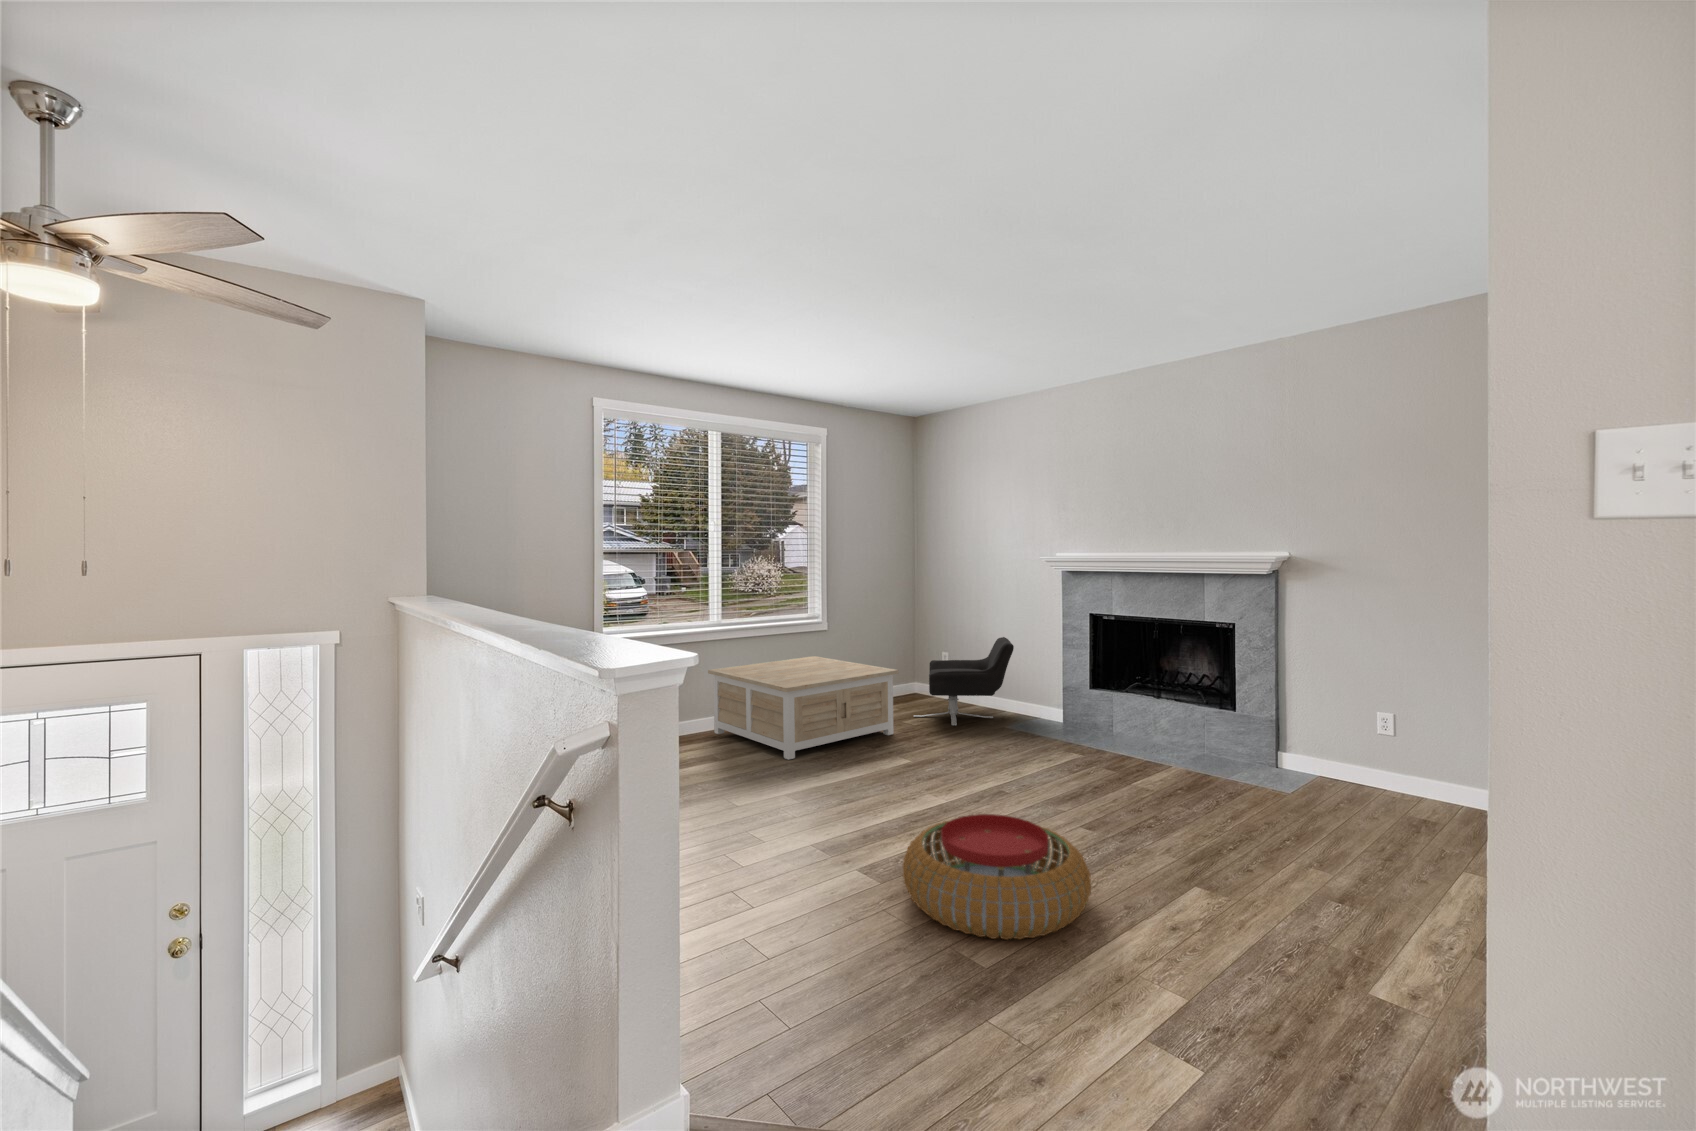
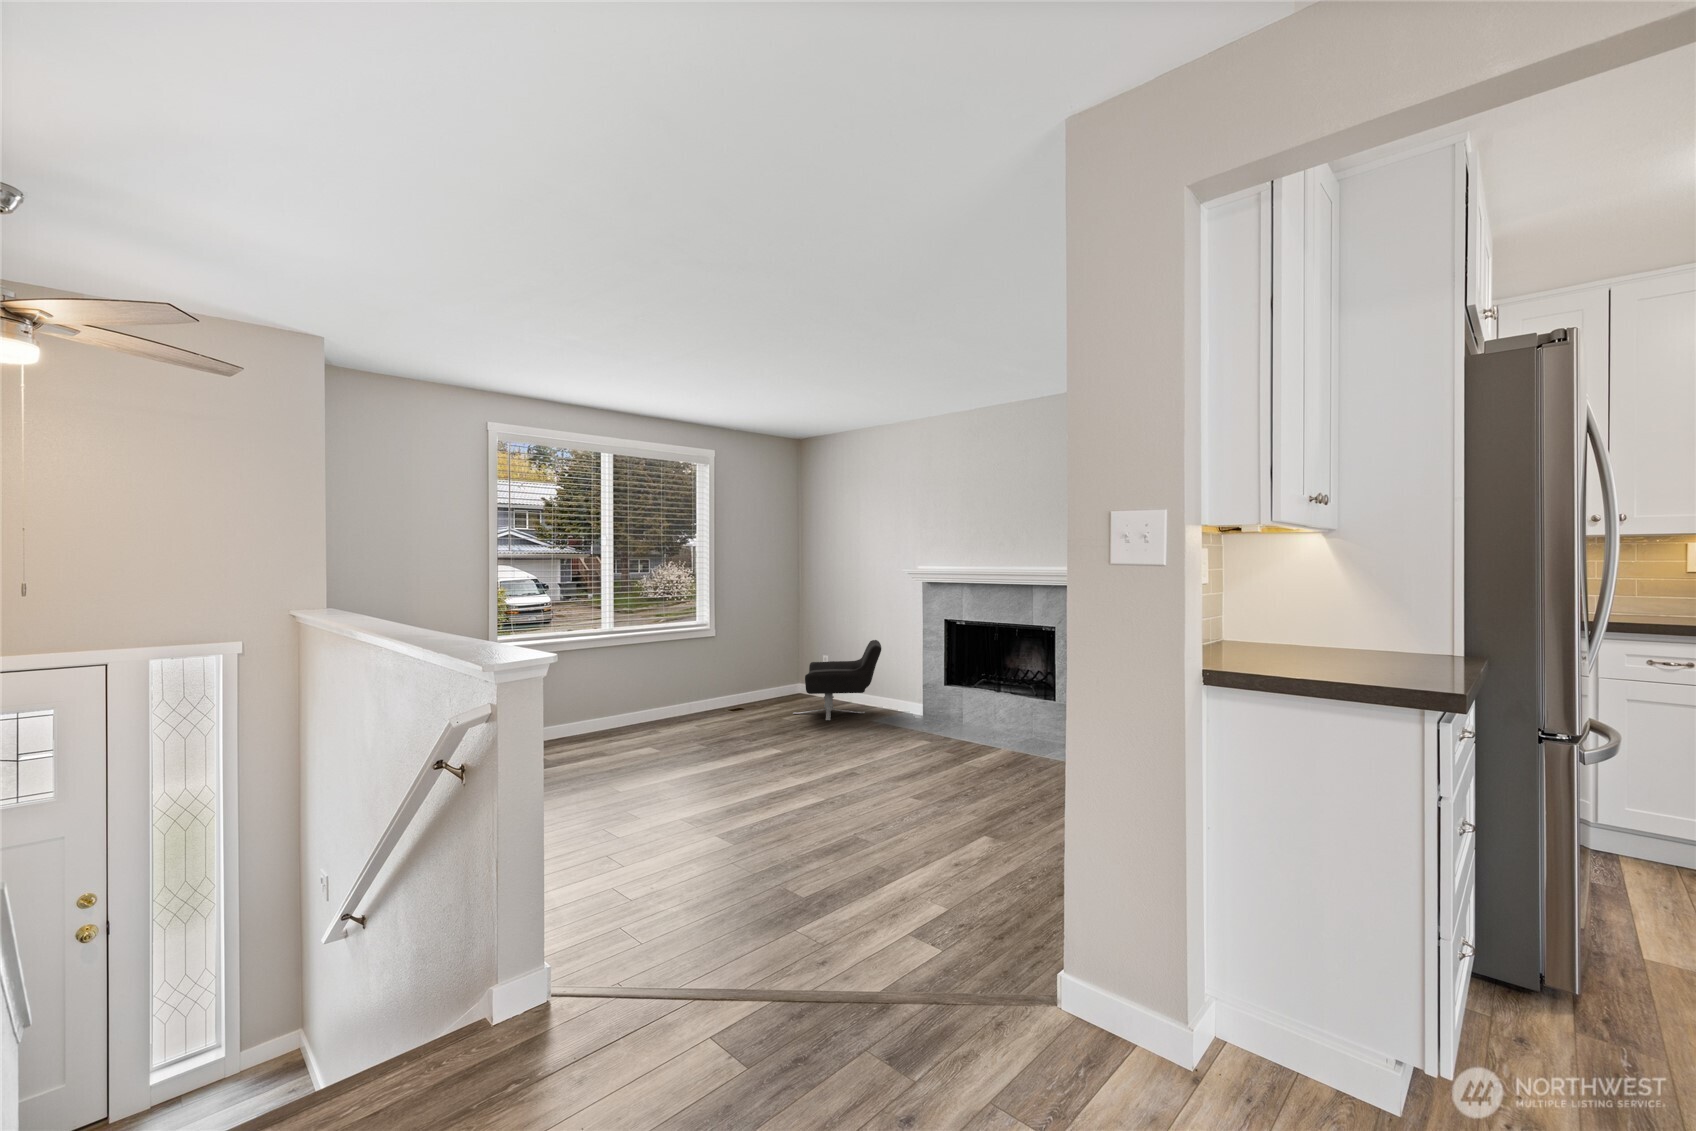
coffee table: present [708,656,898,760] -> none [598,660,776,754]
pouf: present [903,814,1091,940] -> none [749,786,898,879]

